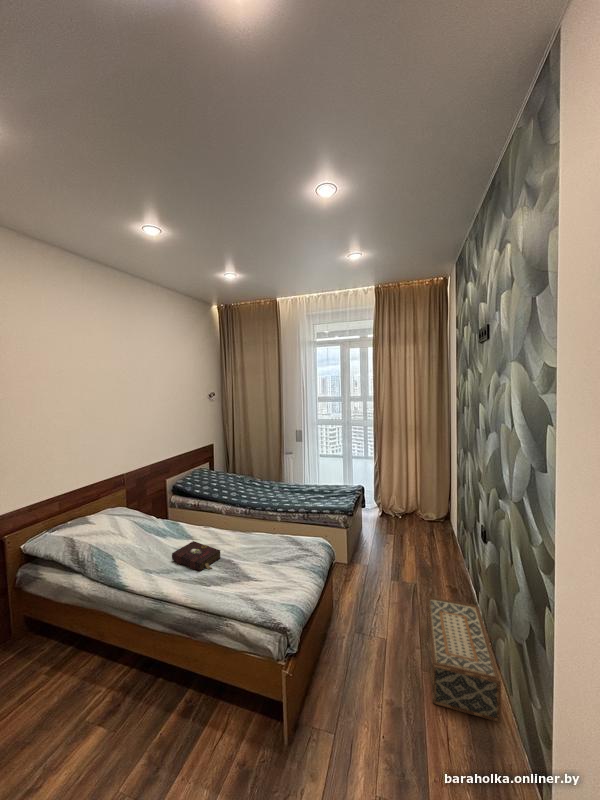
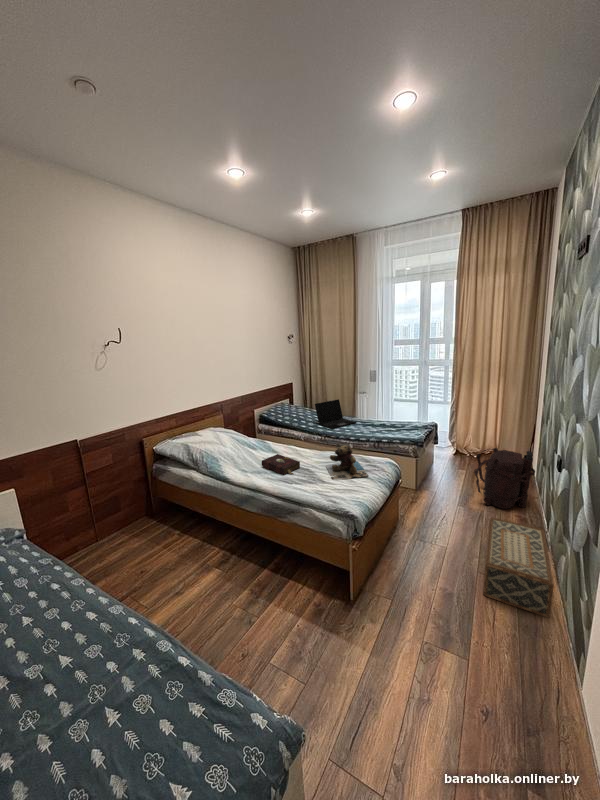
laptop: none [238,463,284,498] -> present [315,399,356,429]
backpack: none [404,512,458,578] -> present [474,448,535,509]
teddy bear: none [251,526,301,573] -> present [326,446,368,480]

